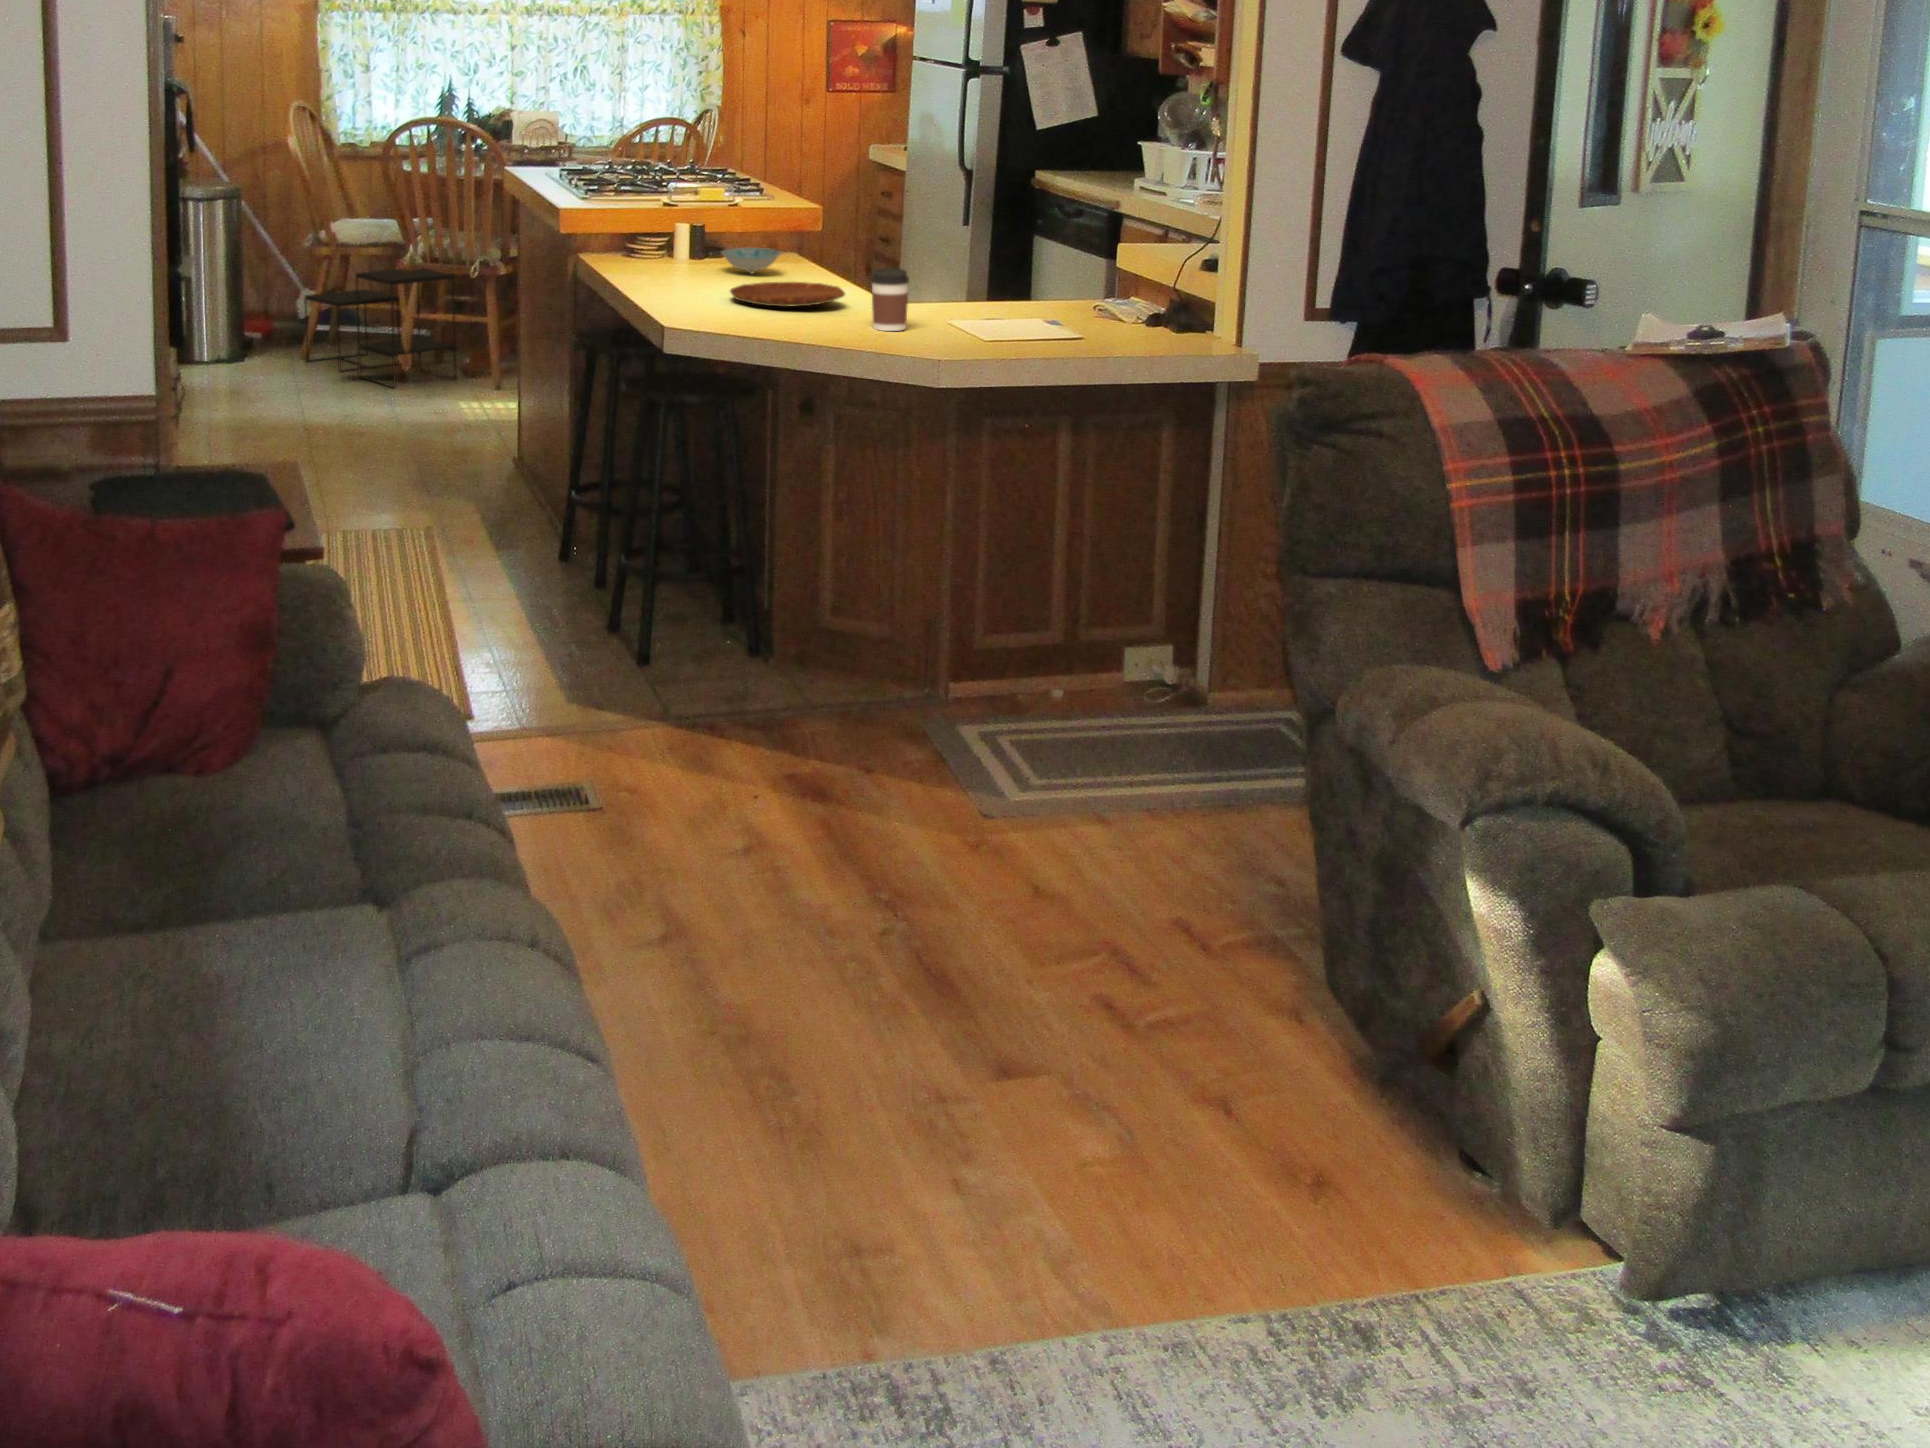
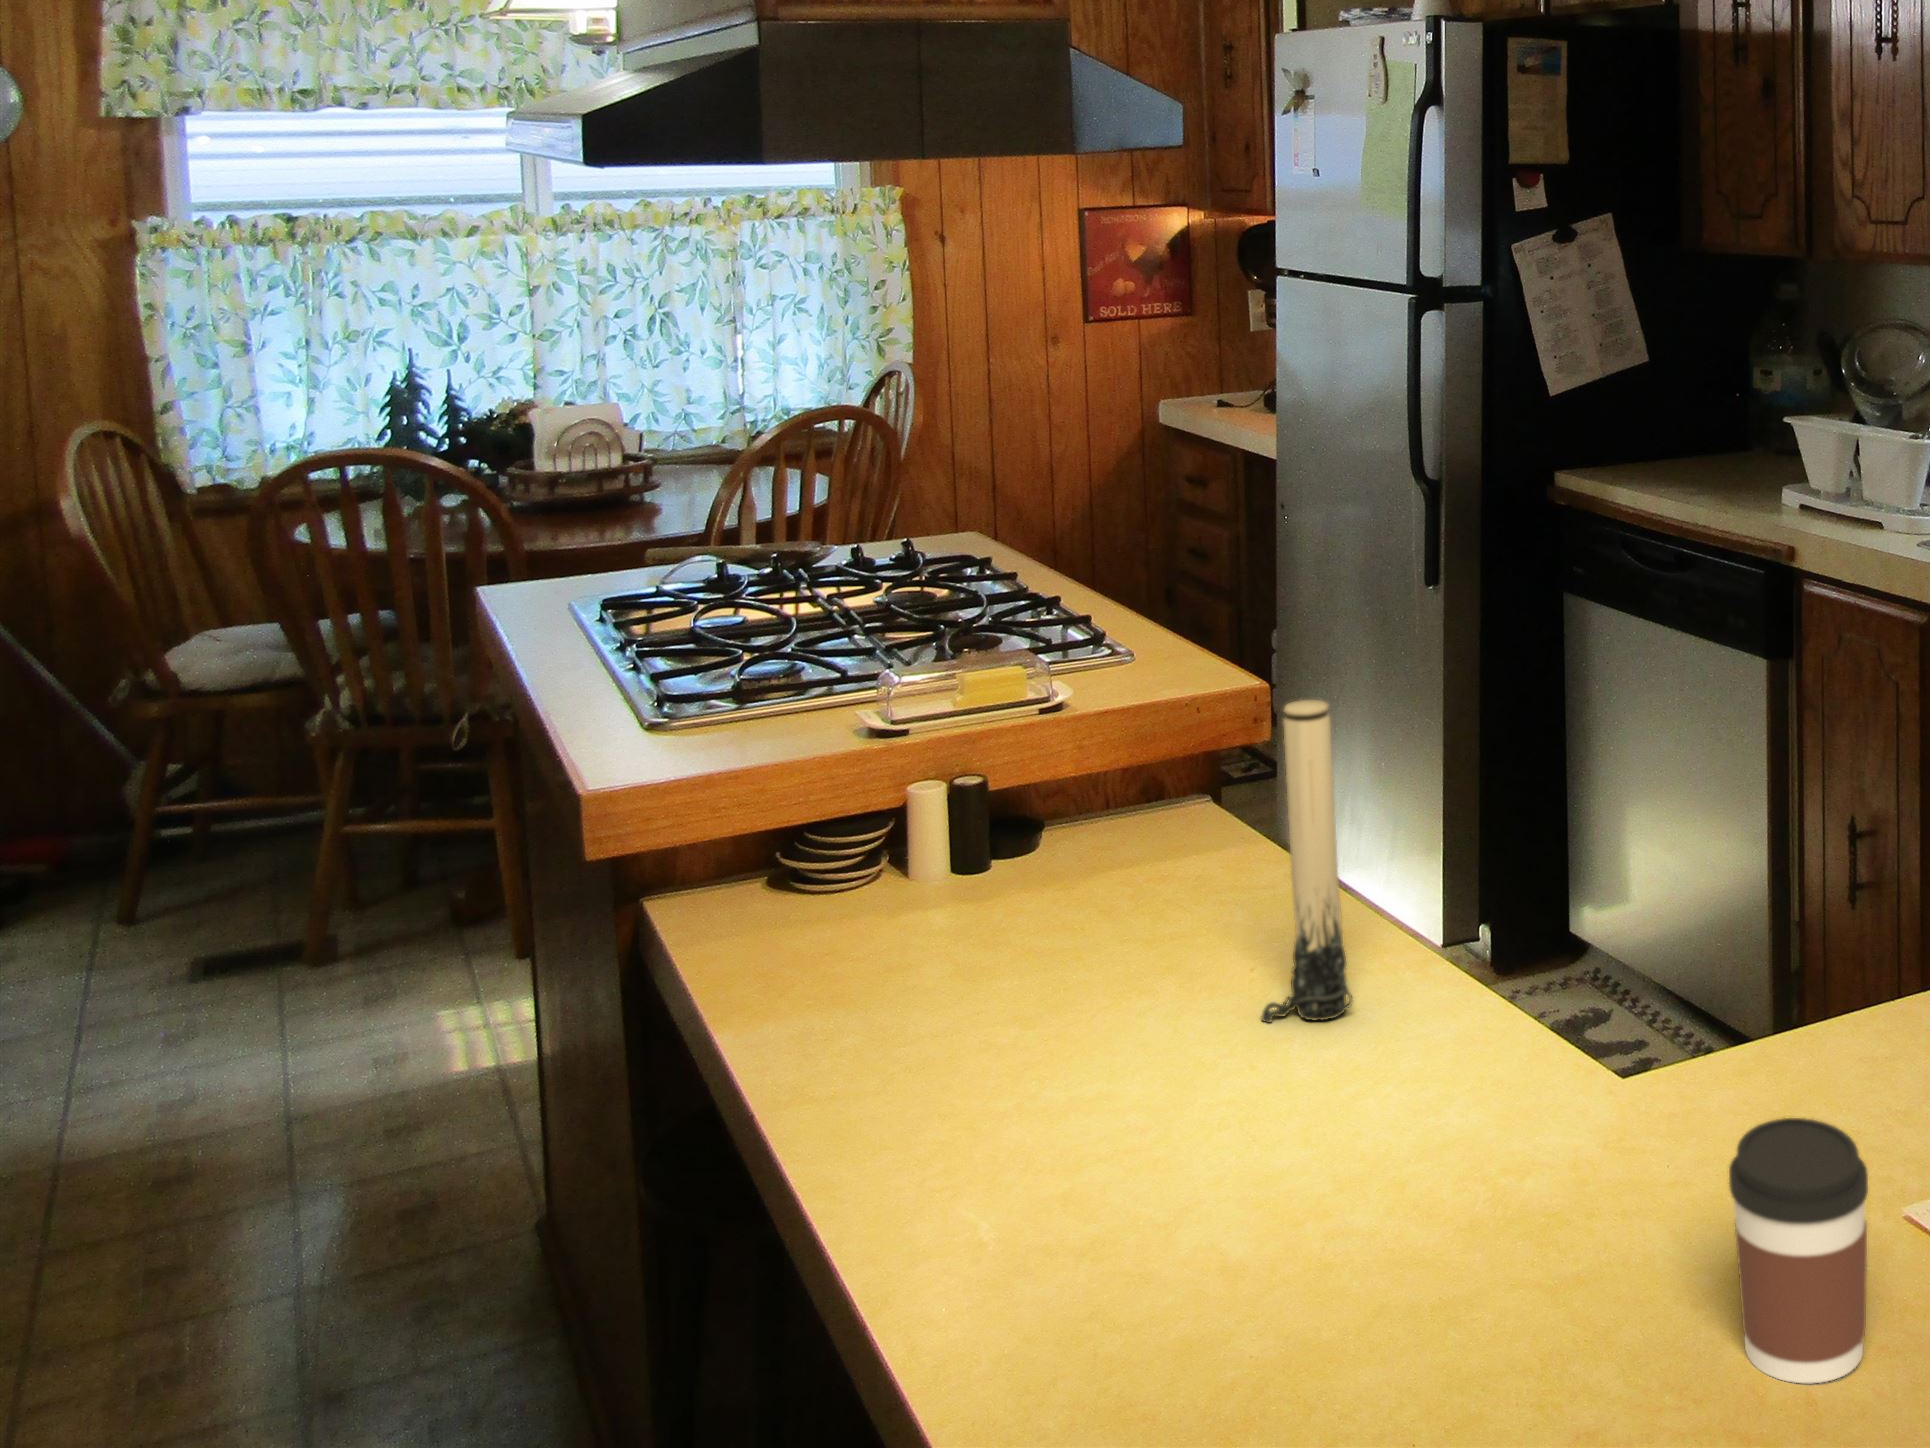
candle: none [781,178,812,287] -> present [1261,700,1353,1023]
ceramic bowl: present [722,248,781,273] -> none [1058,858,1229,952]
side table: present [304,268,457,388] -> none [115,723,437,987]
tray: present [730,282,845,307] -> none [1155,1060,1540,1255]

